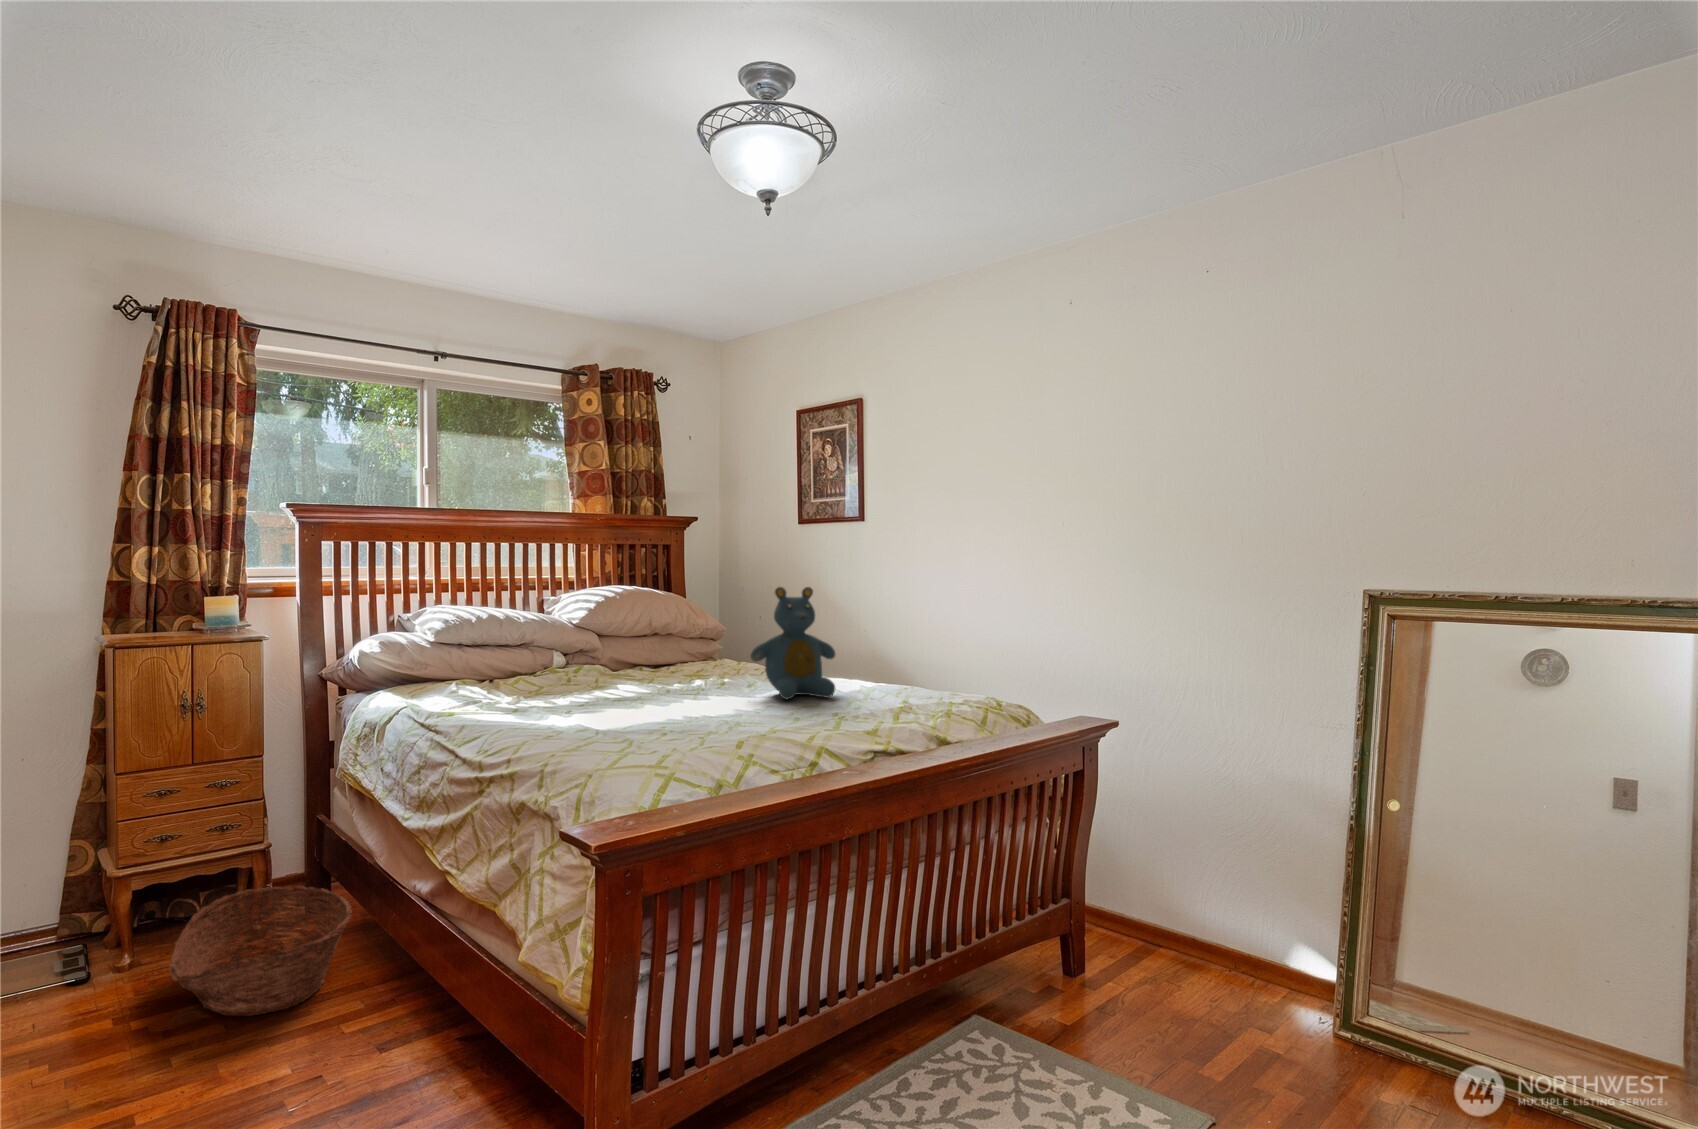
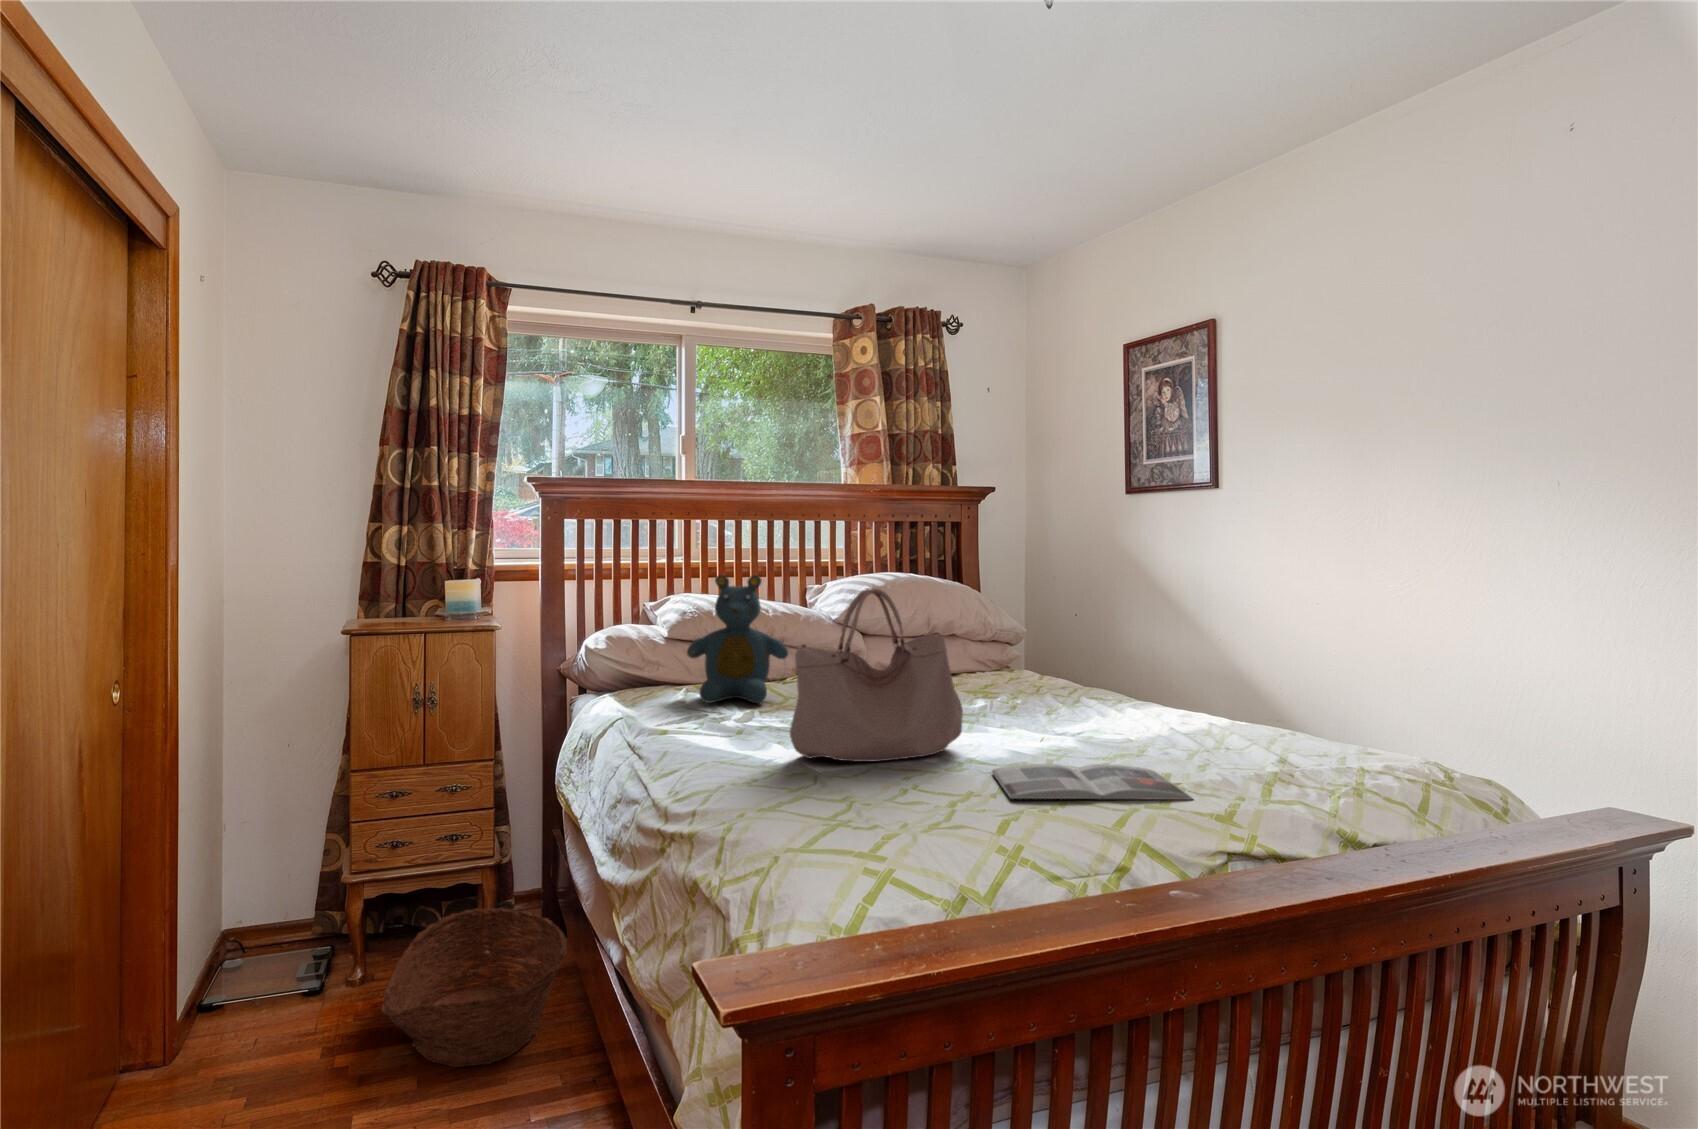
teddy bear: present [751,587,836,699] -> present [687,575,788,703]
handbag: none [569,593,697,720] -> present [789,589,963,762]
magazine: none [722,710,857,732] -> present [992,764,1193,800]

